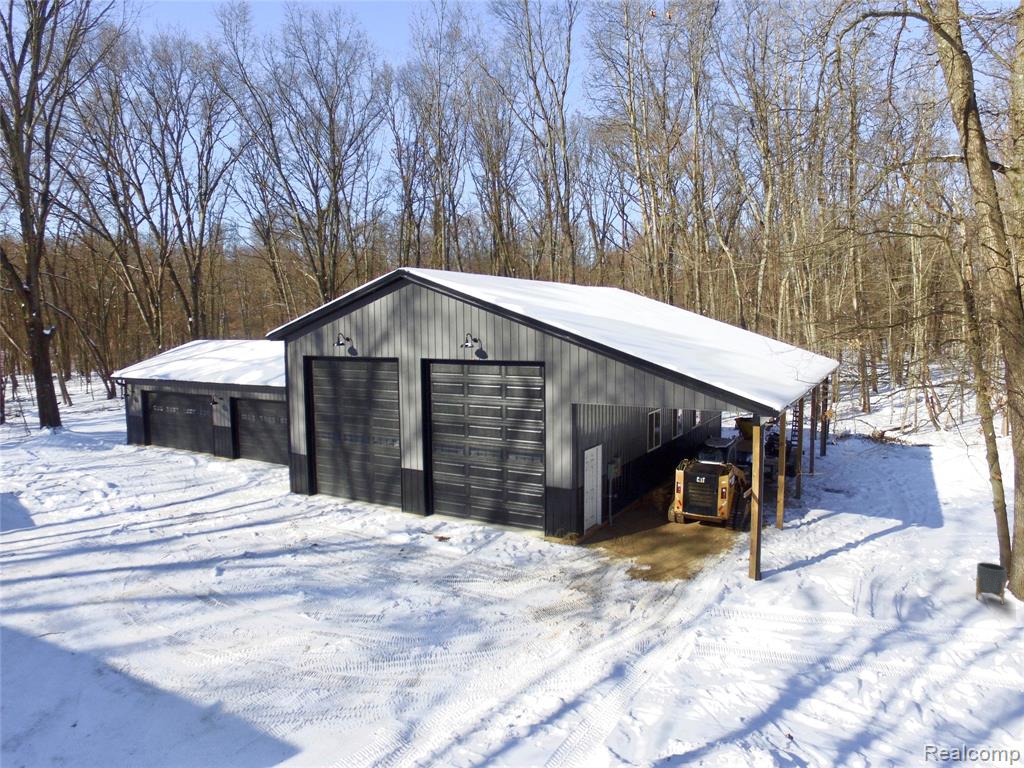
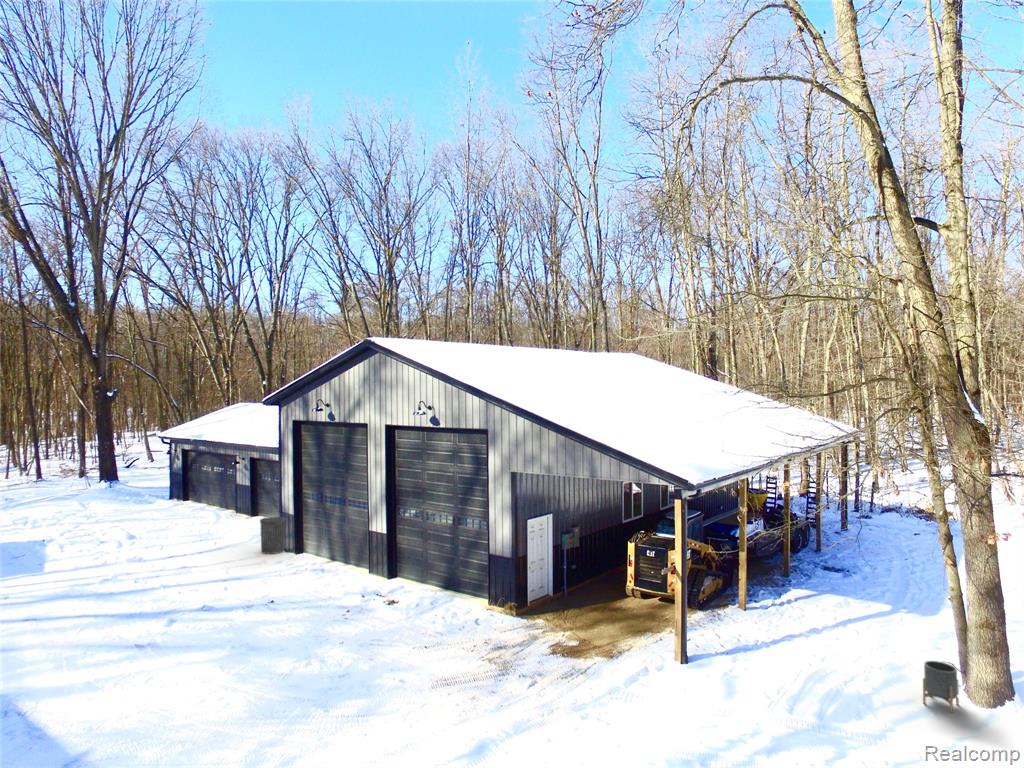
trash can: none [271,458,299,496] -> present [260,517,286,554]

